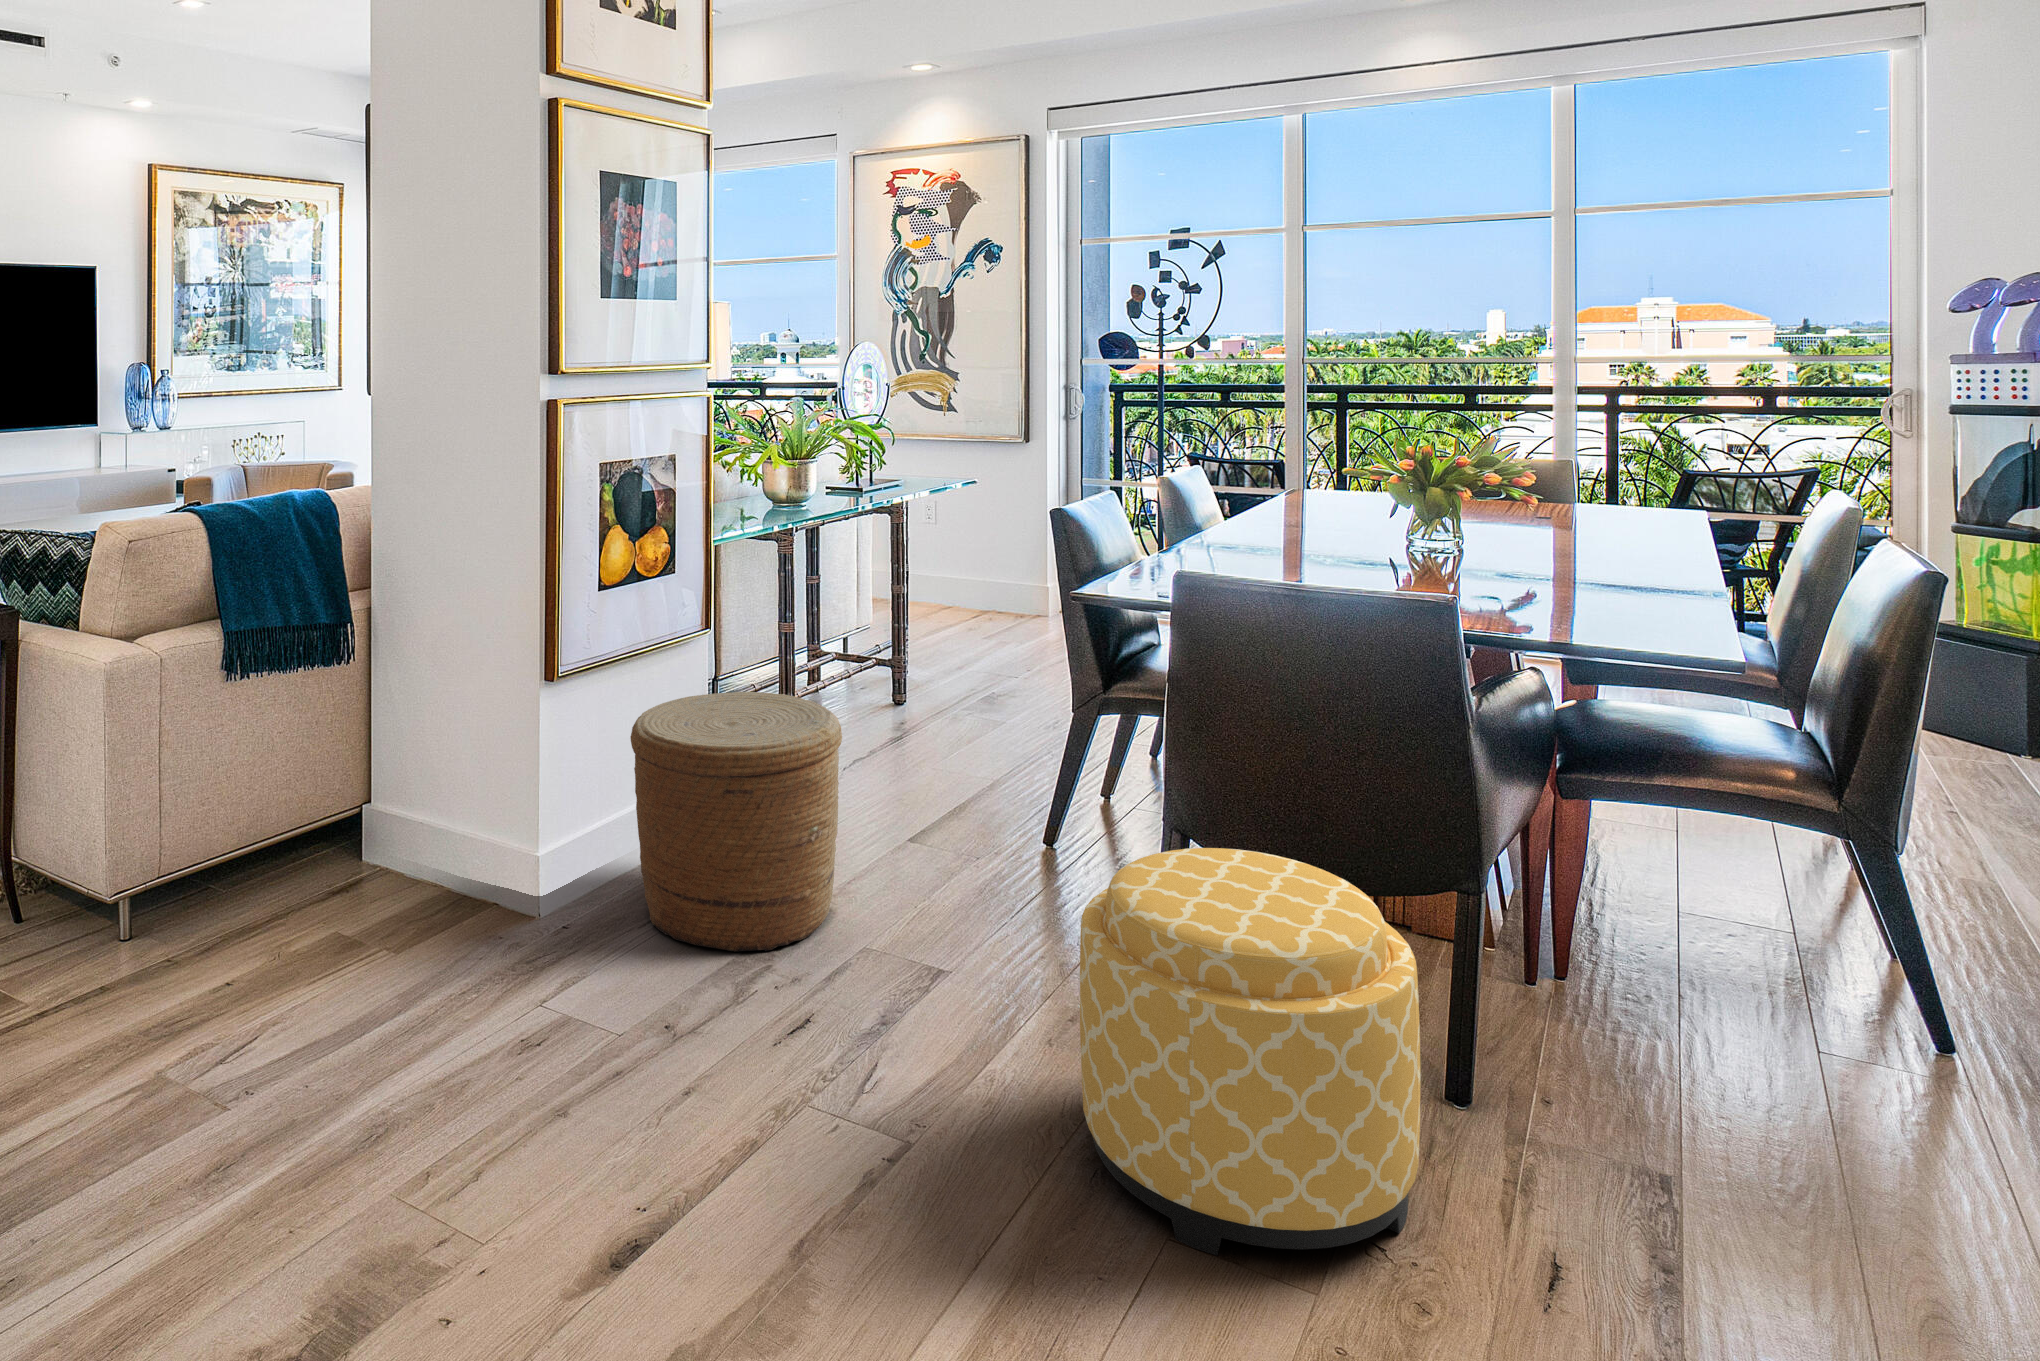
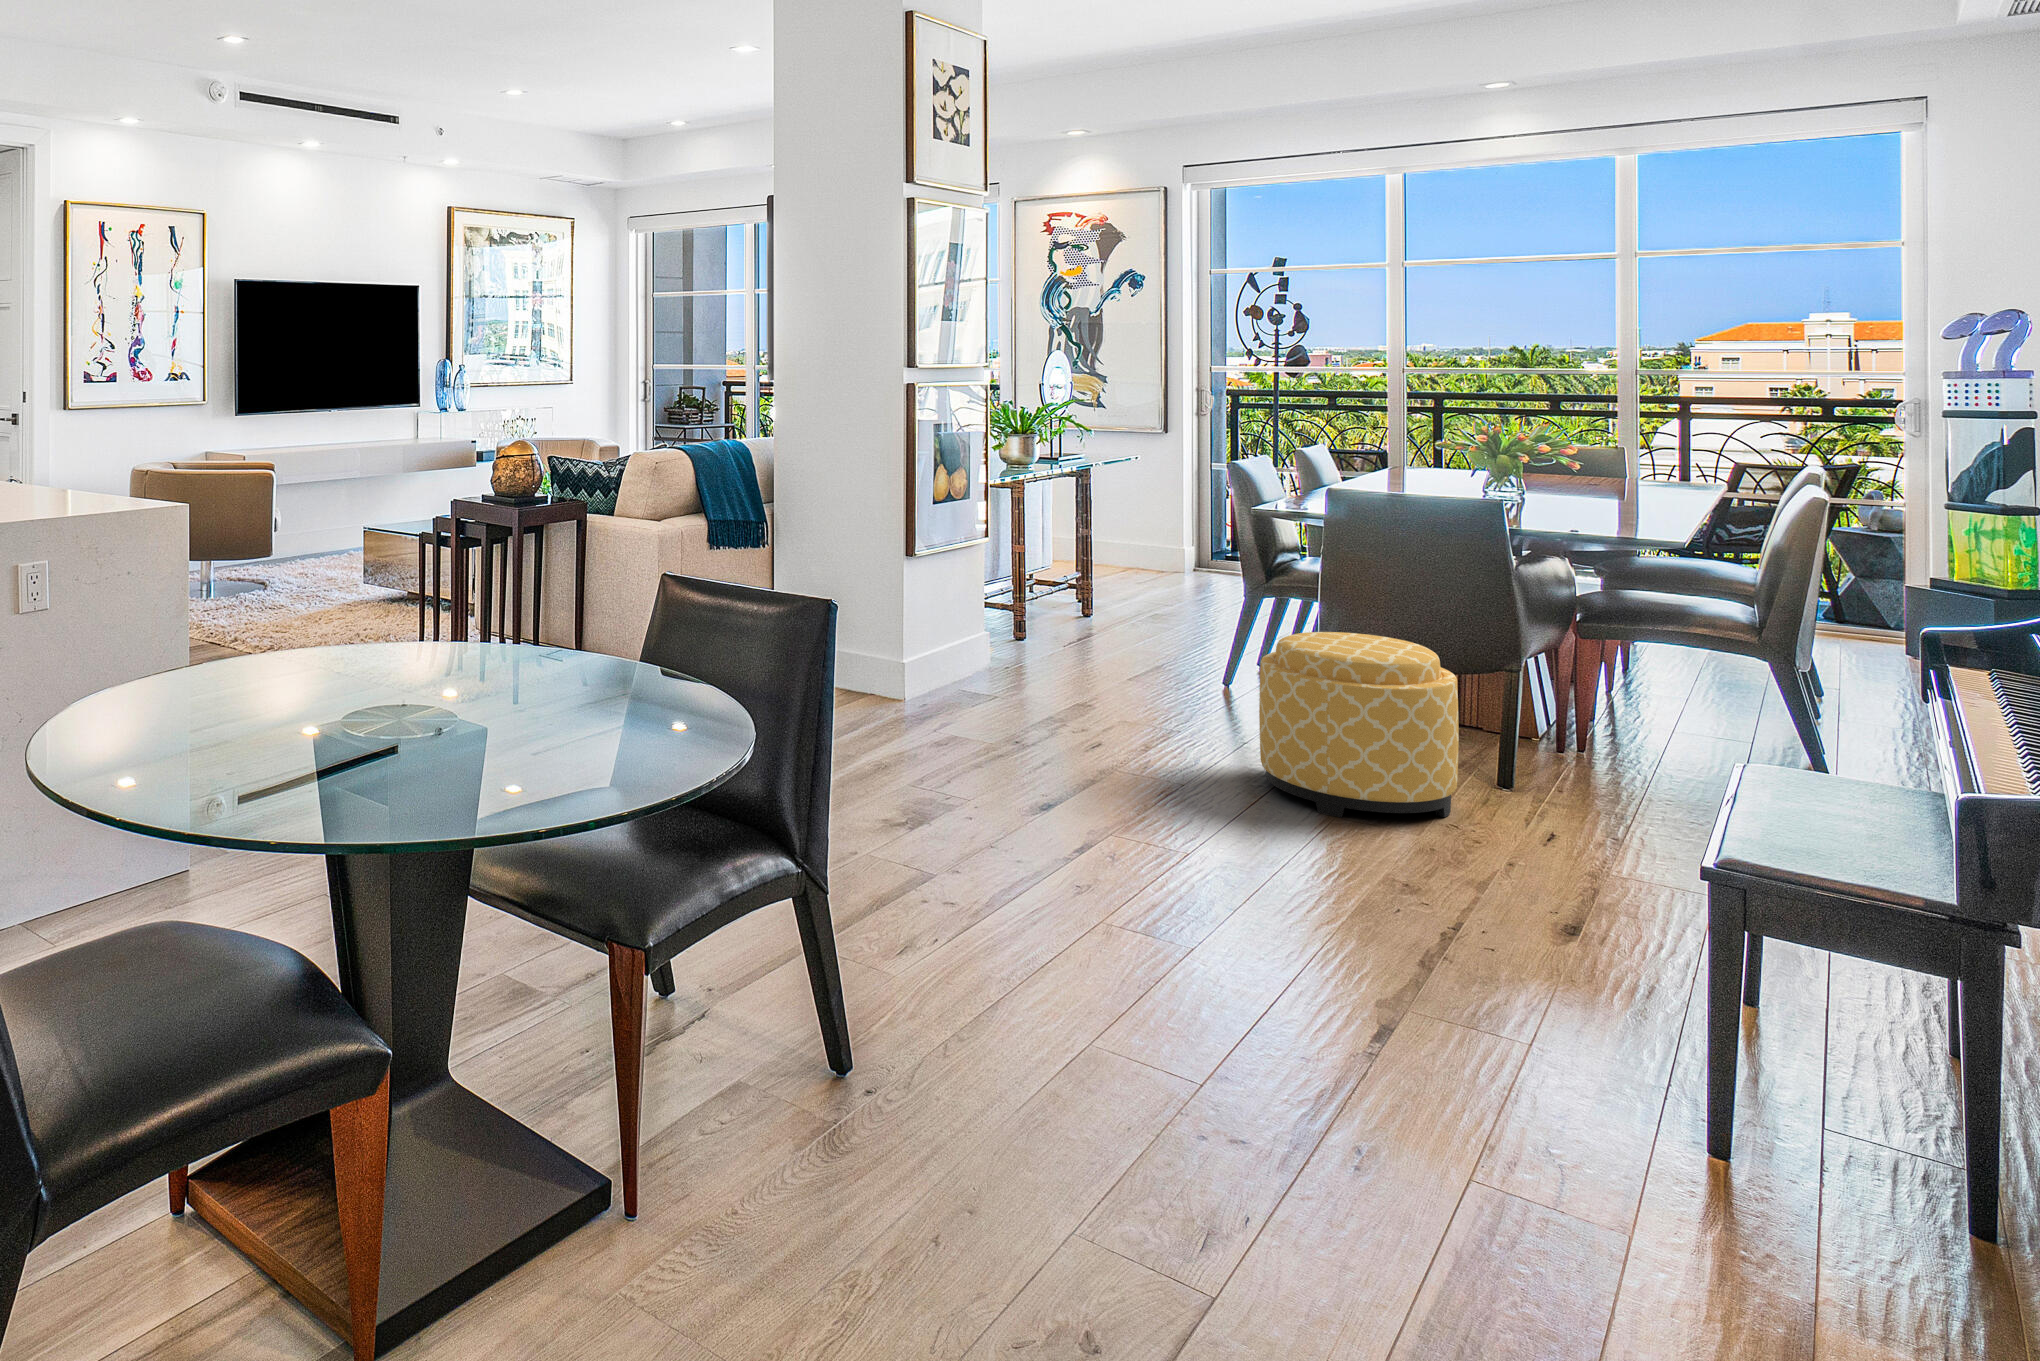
woven basket: present [630,692,842,952] -> none [946,569,1084,716]

